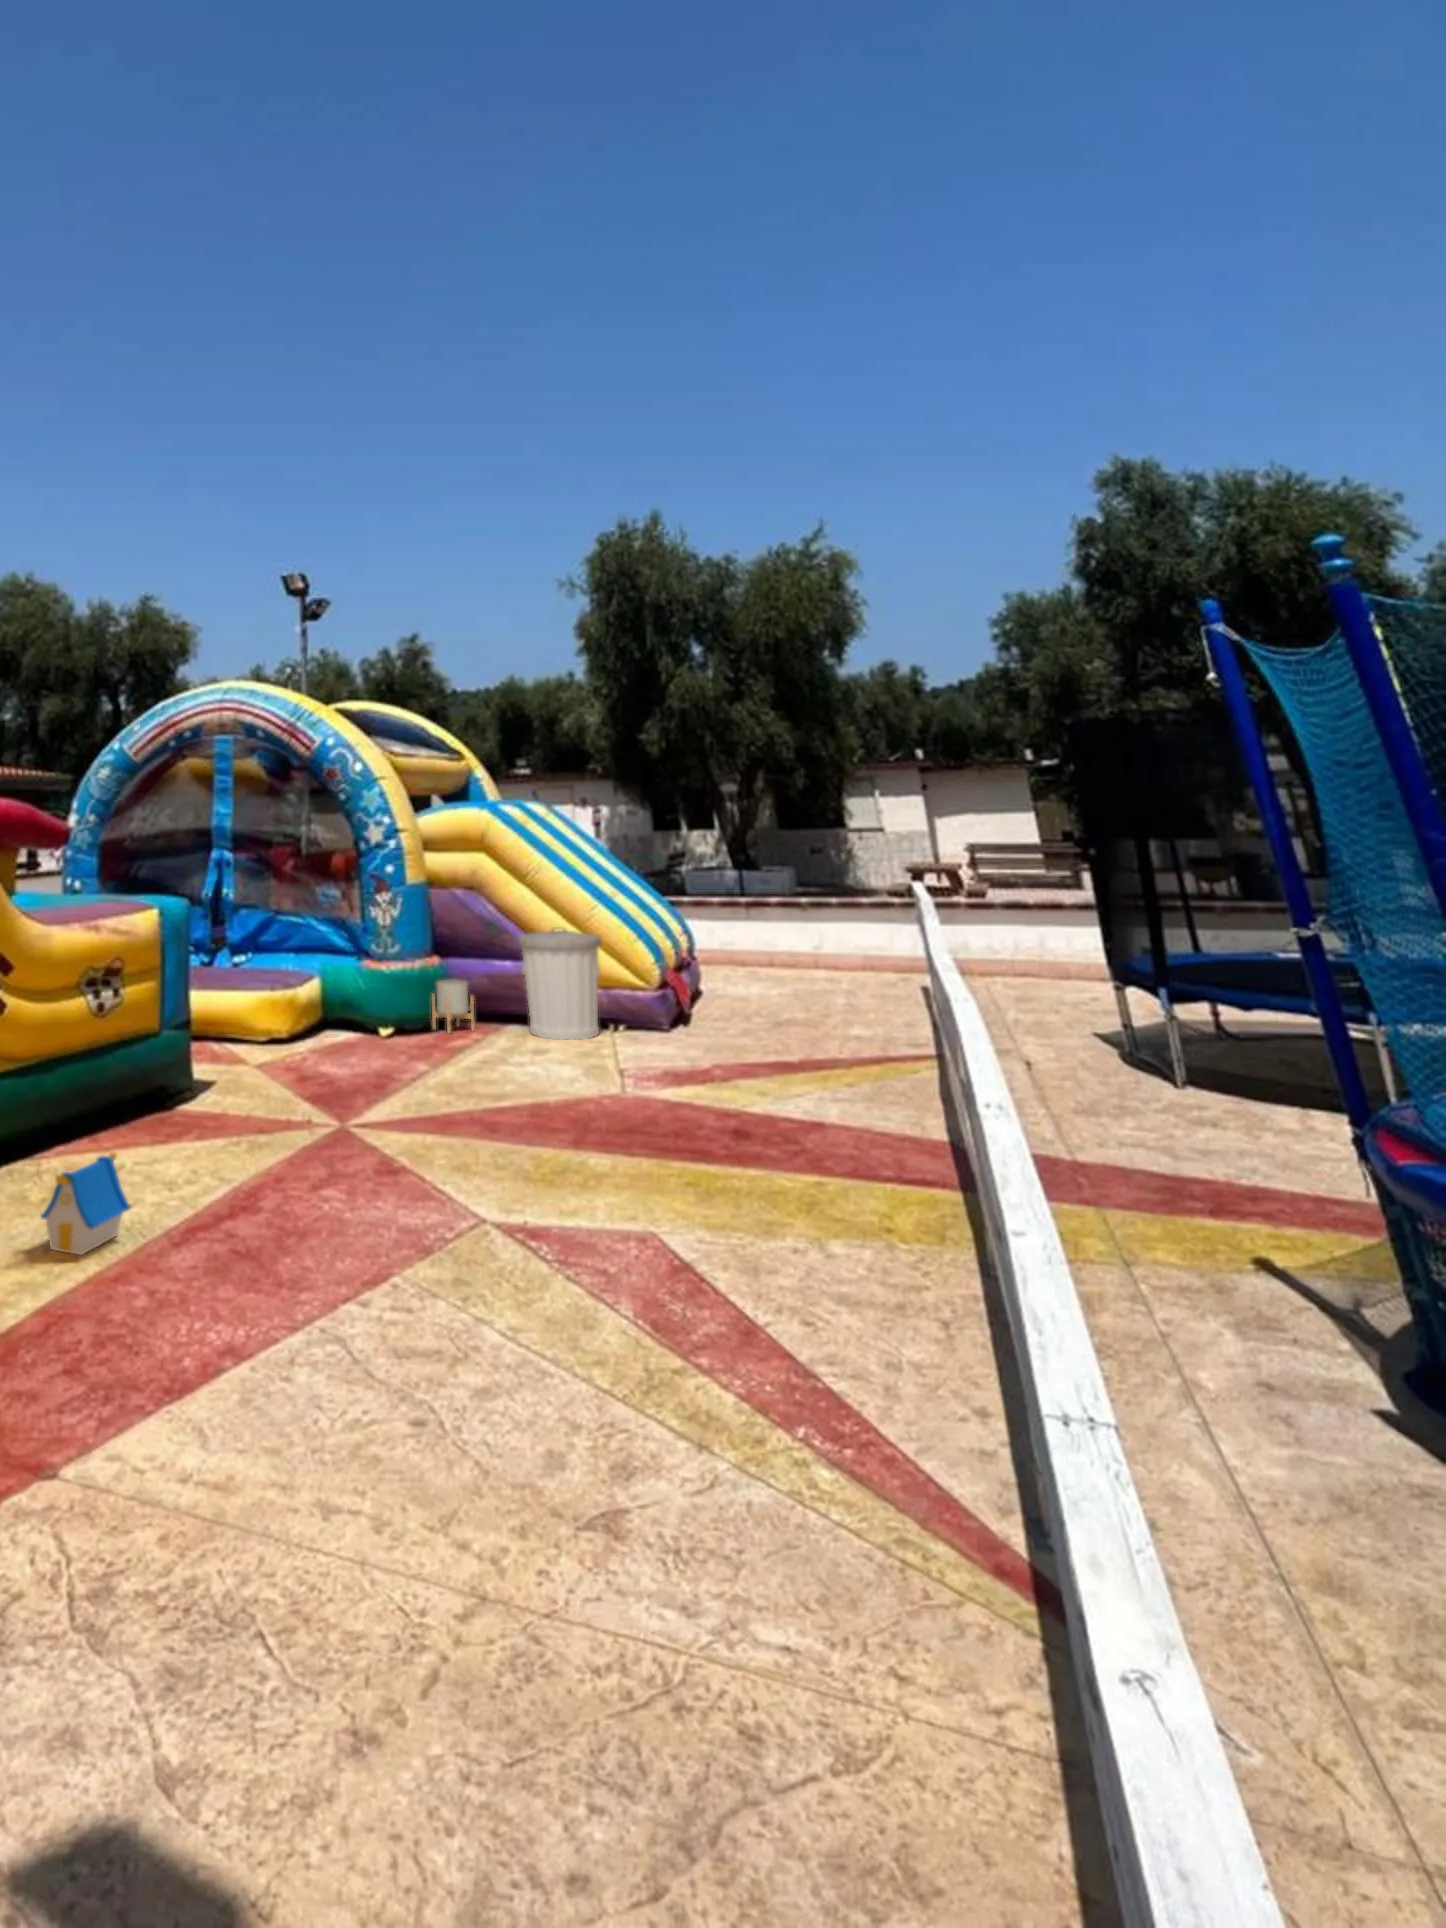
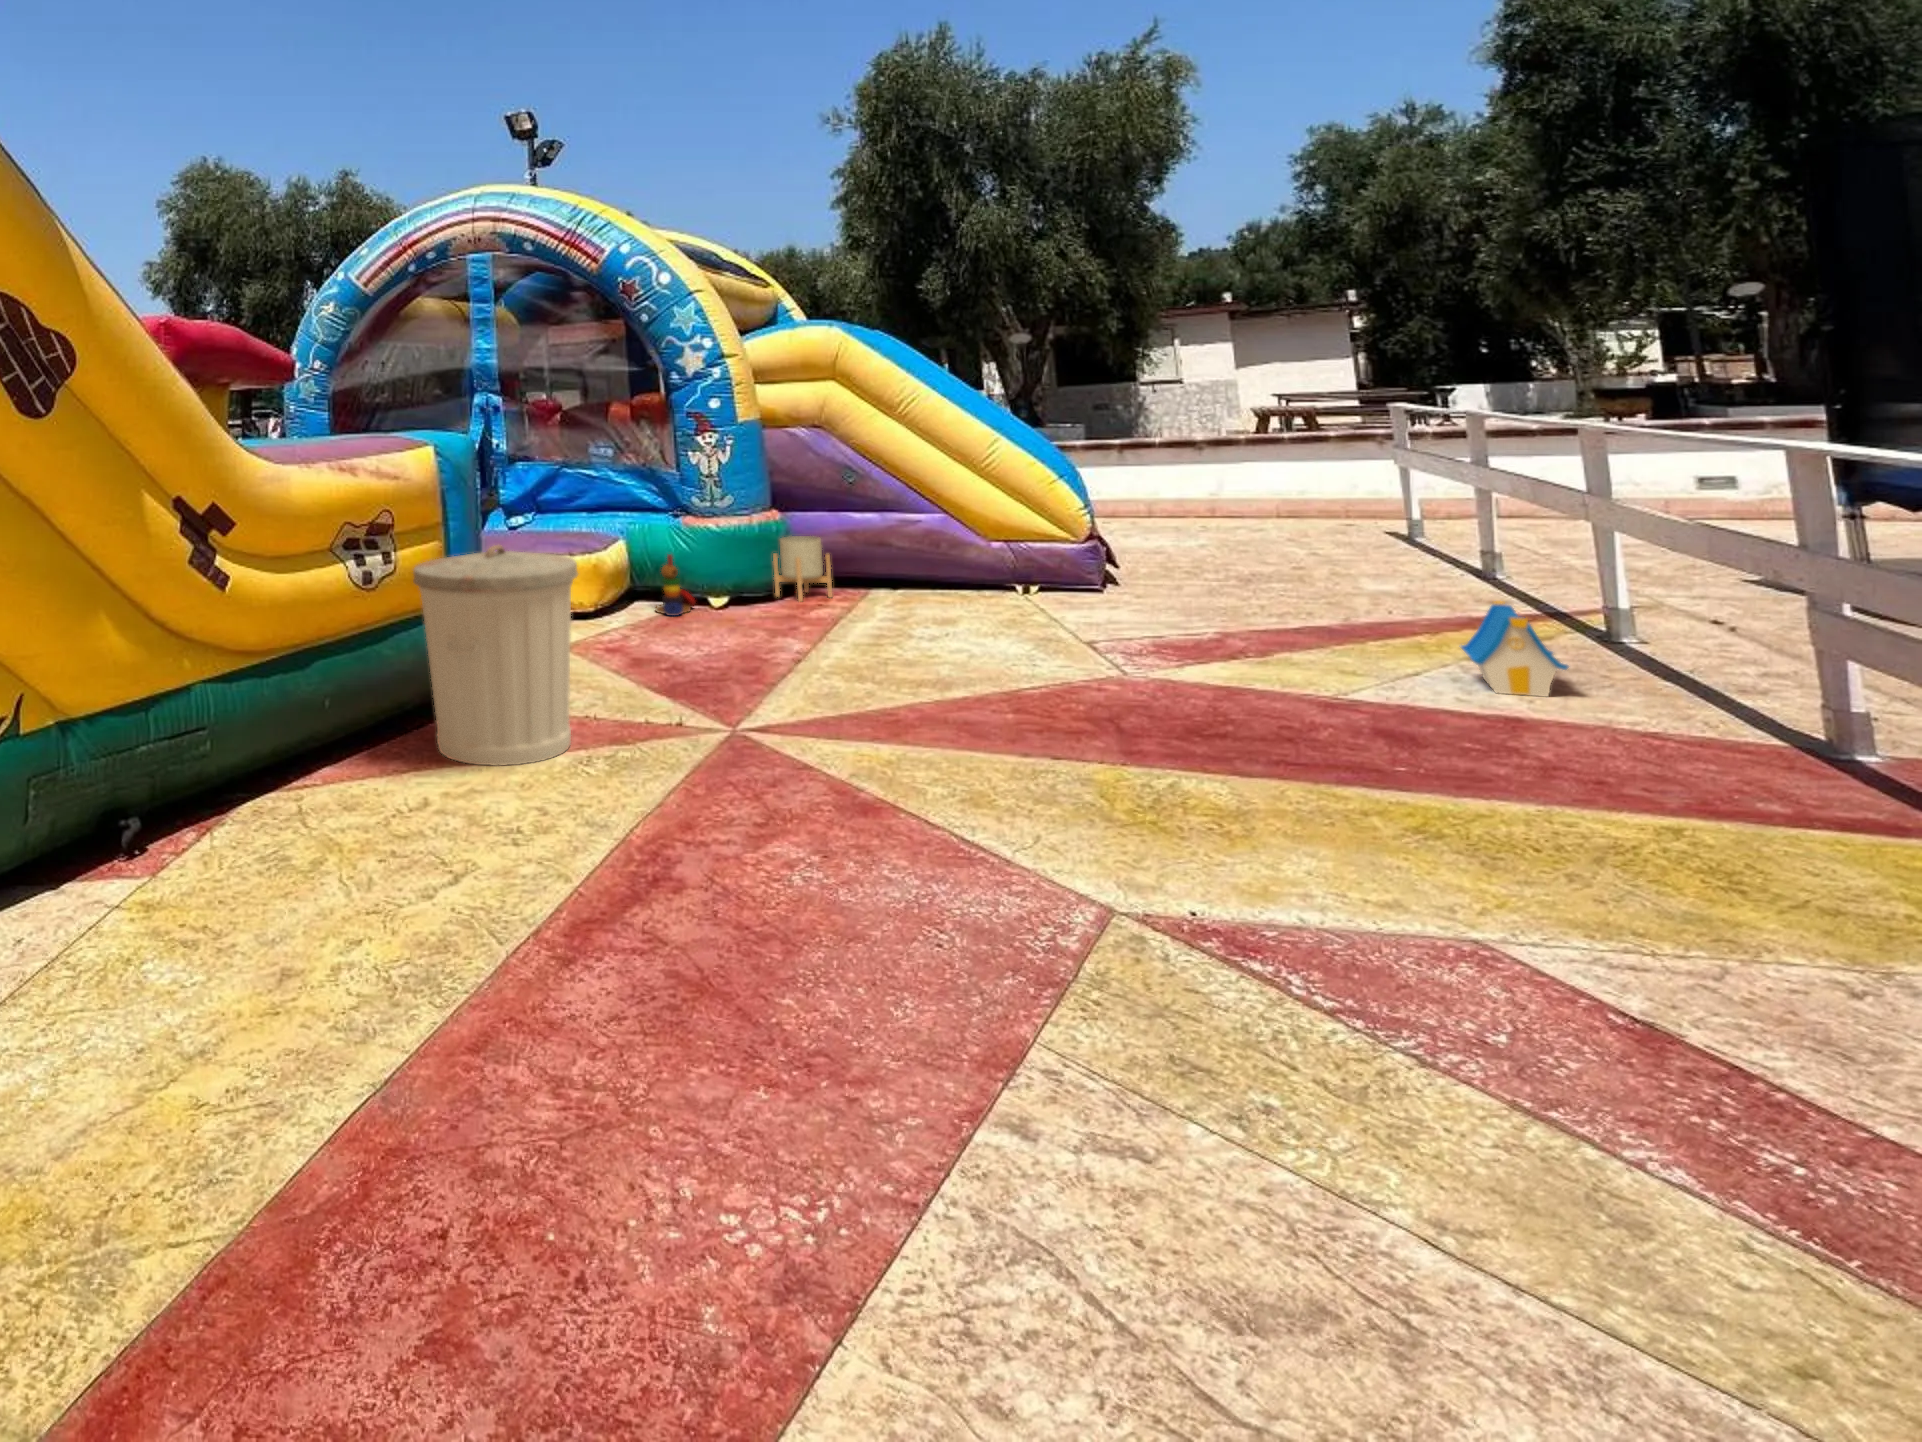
trash can: present [518,928,601,1040] -> present [413,545,578,766]
stacking toy: none [335,992,367,1044] -> present [656,555,695,616]
toy house: present [41,1153,130,1255] -> present [1461,601,1568,697]

